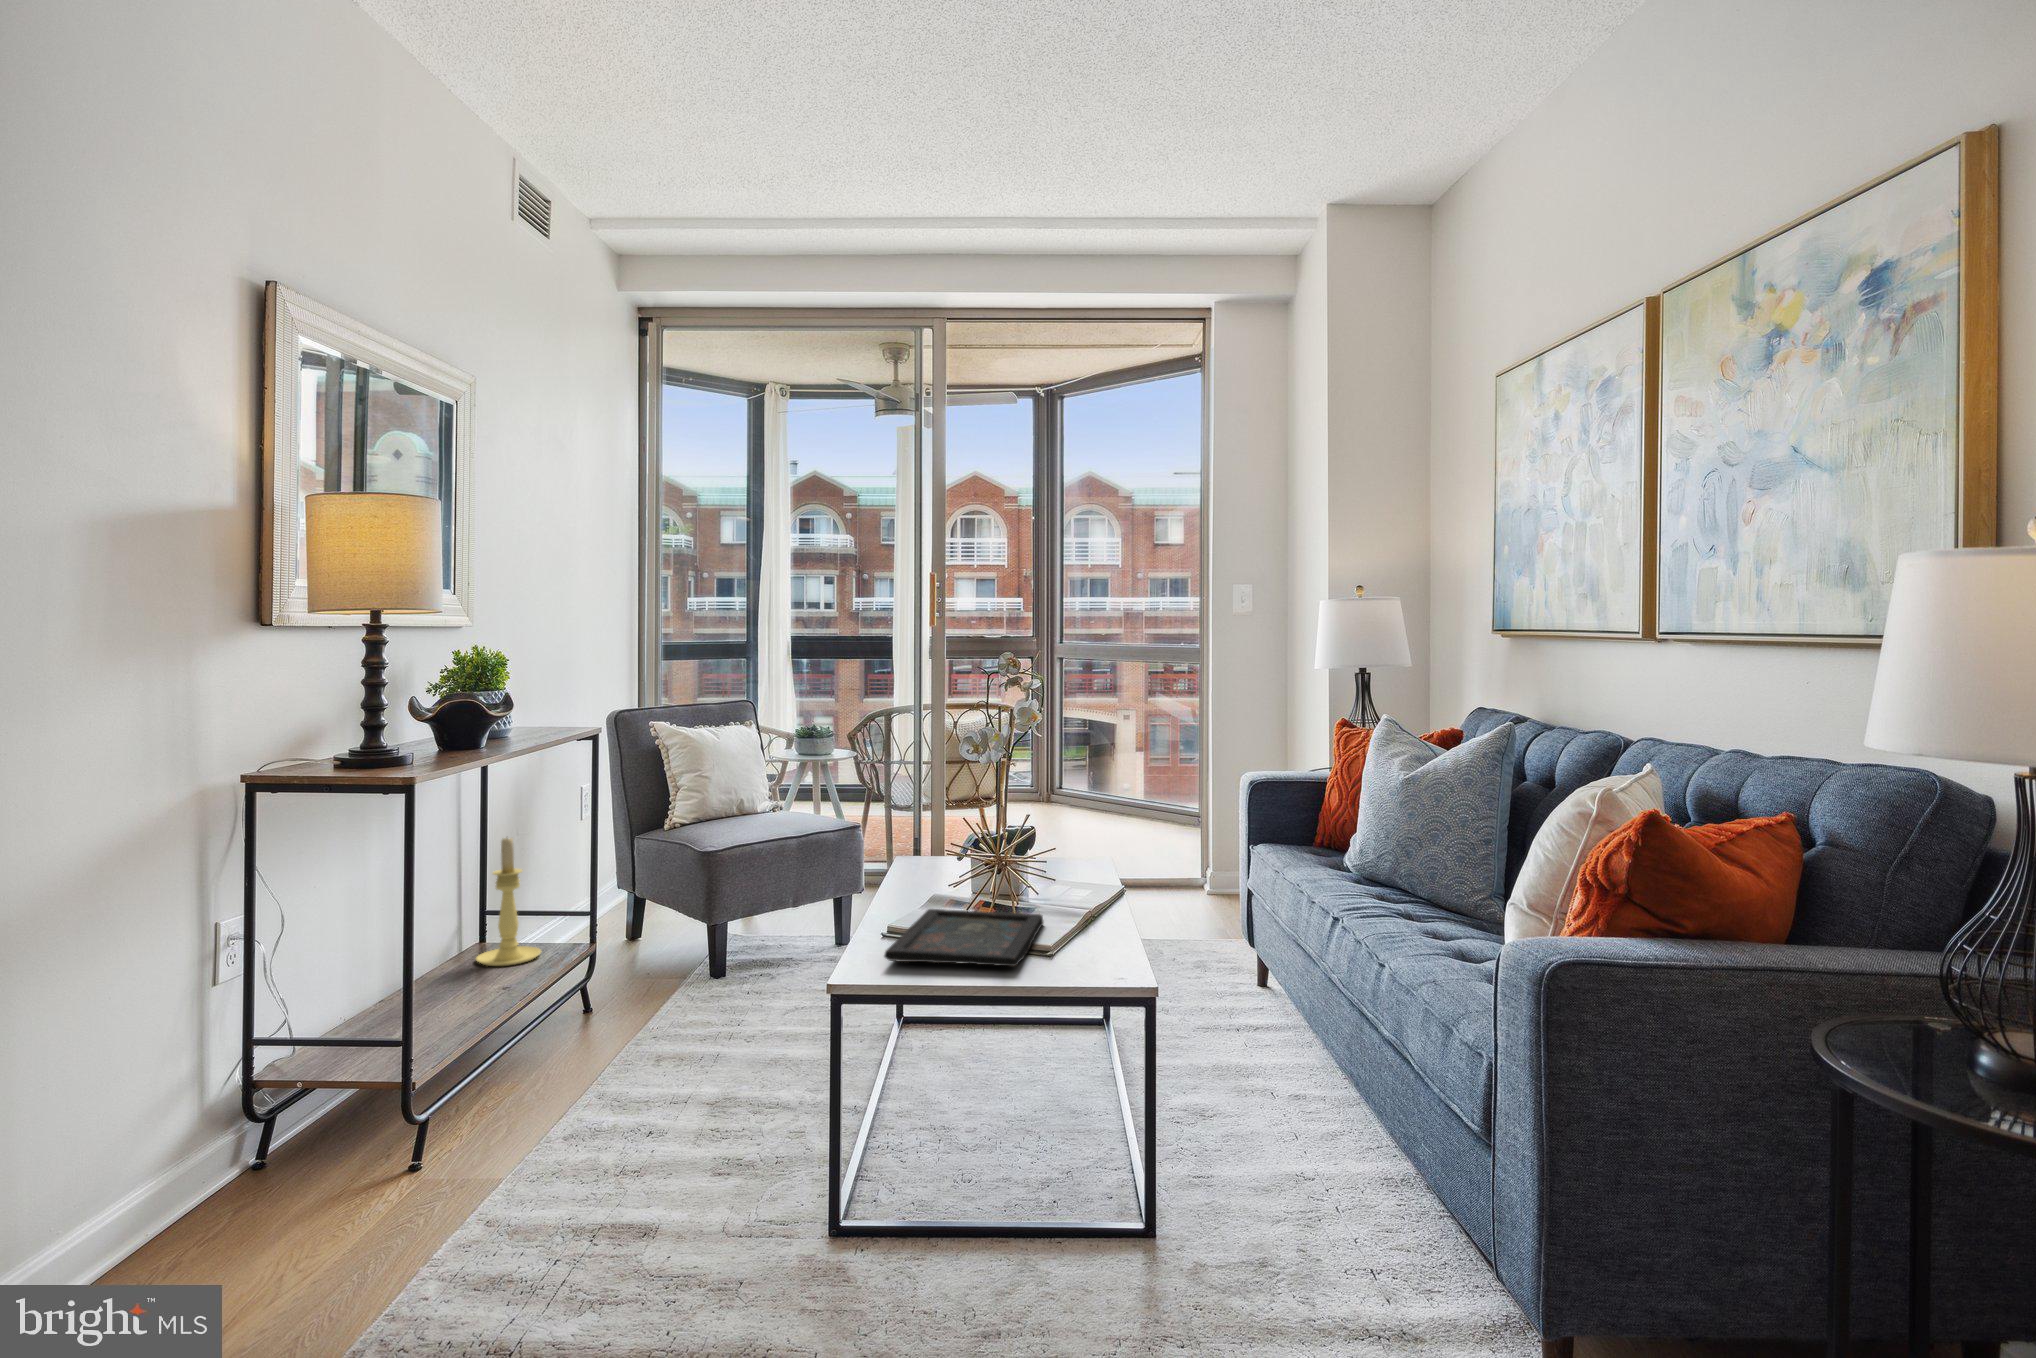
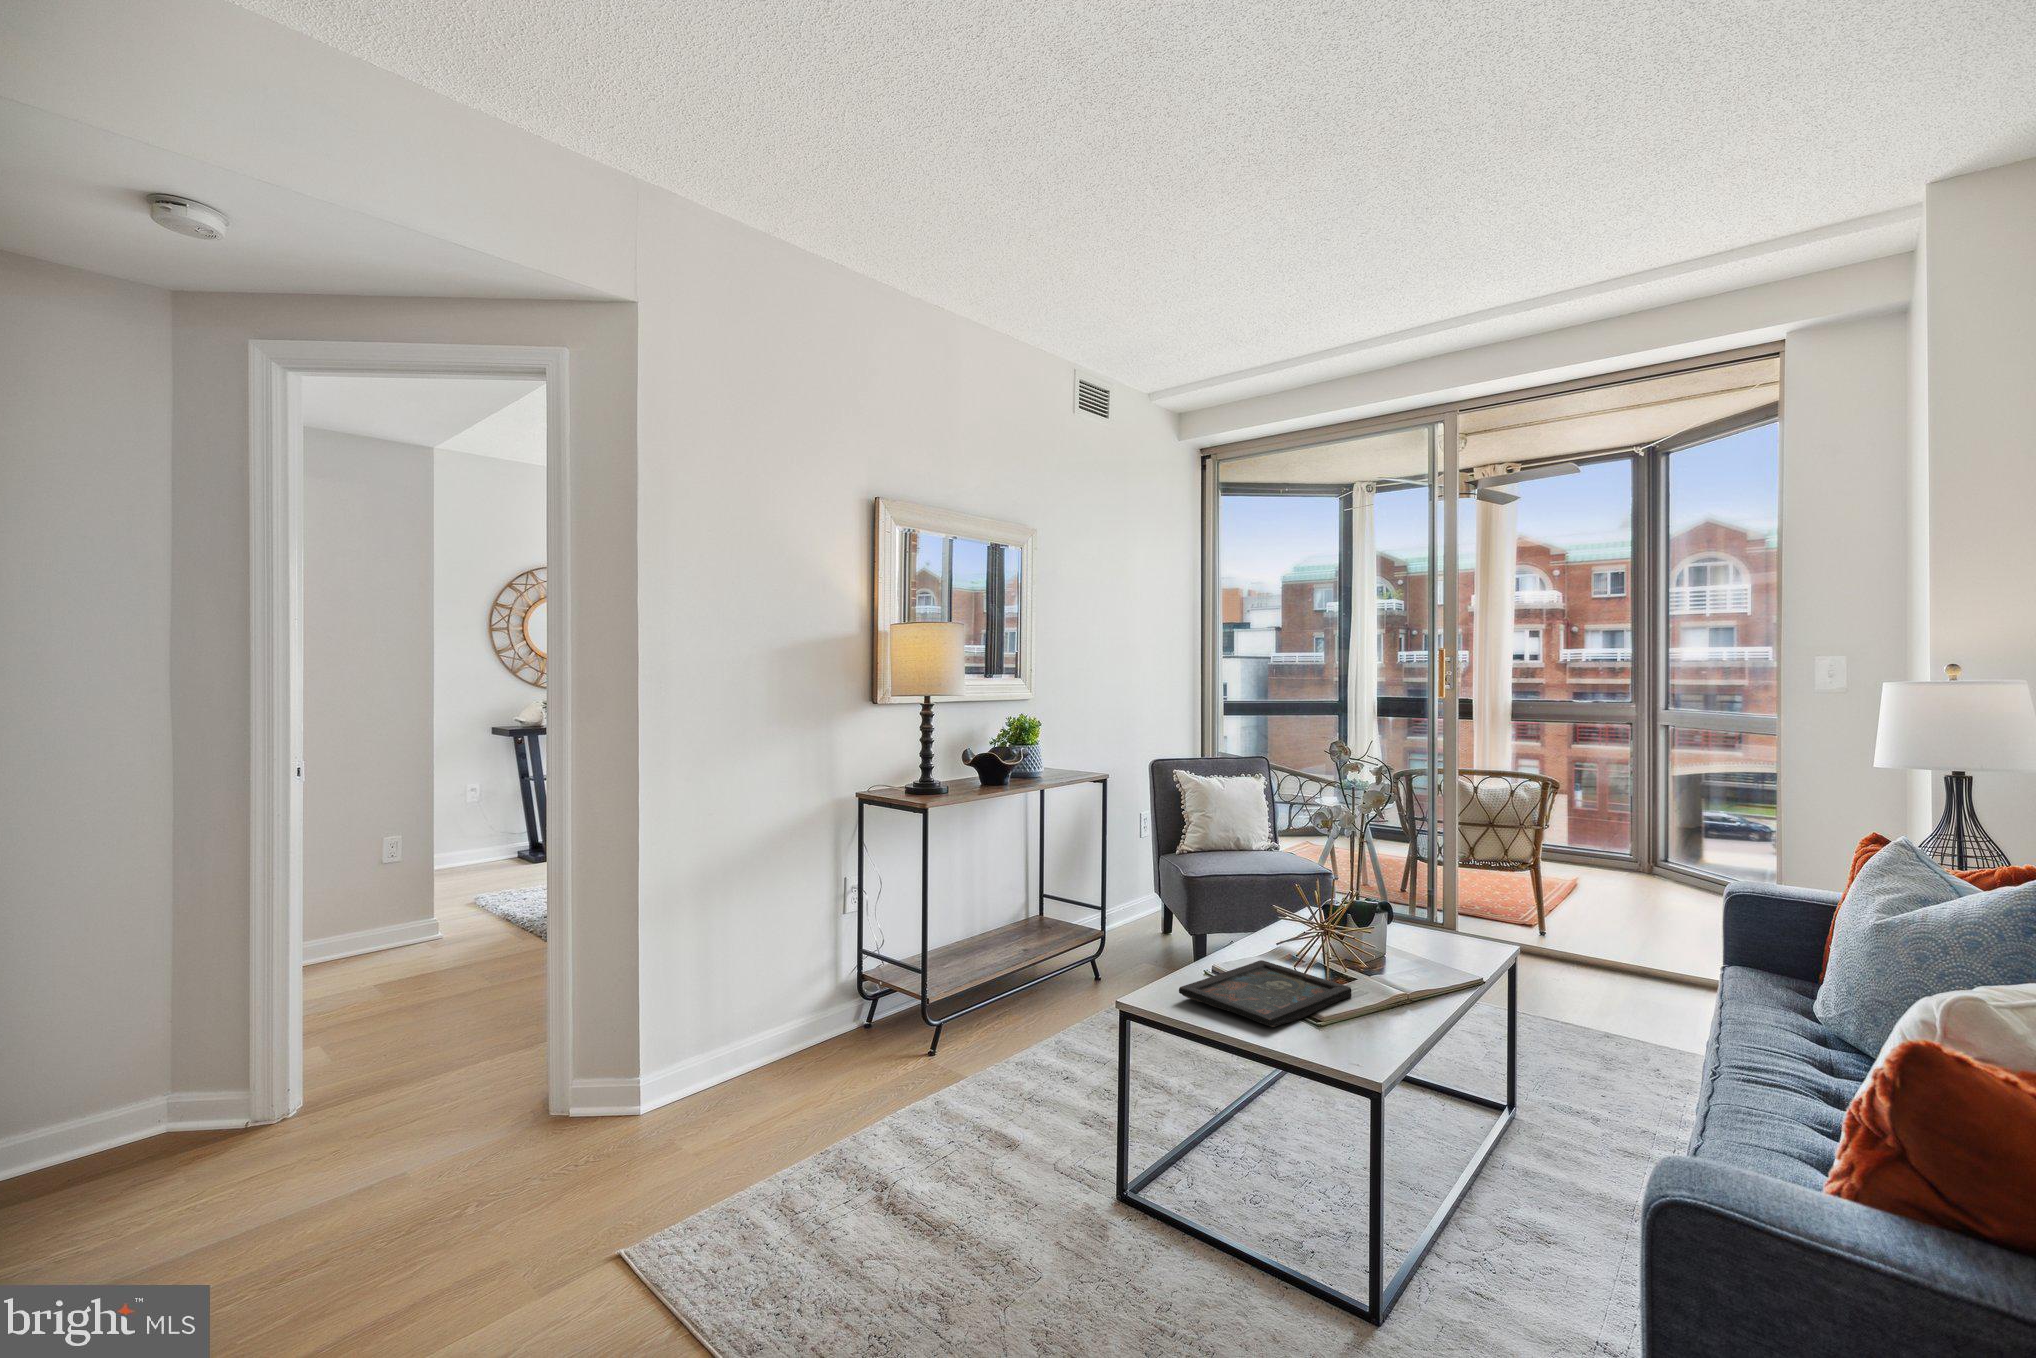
candle holder: present [476,838,541,966] -> none [1020,846,1062,938]

